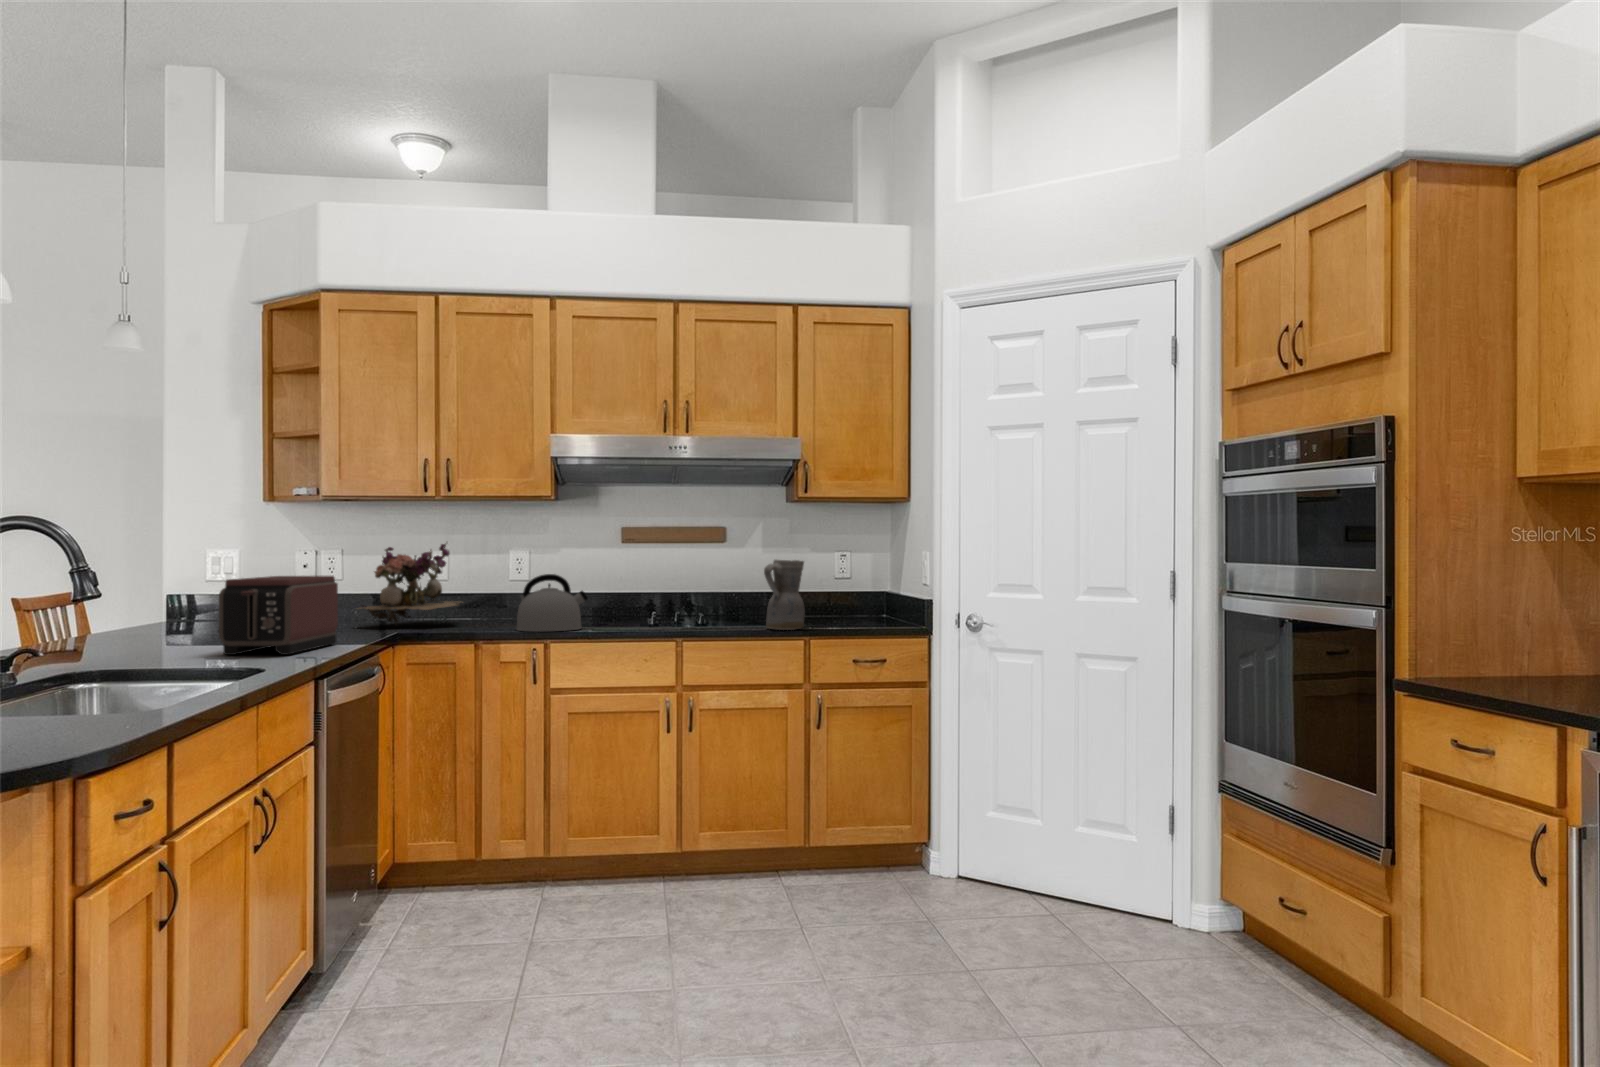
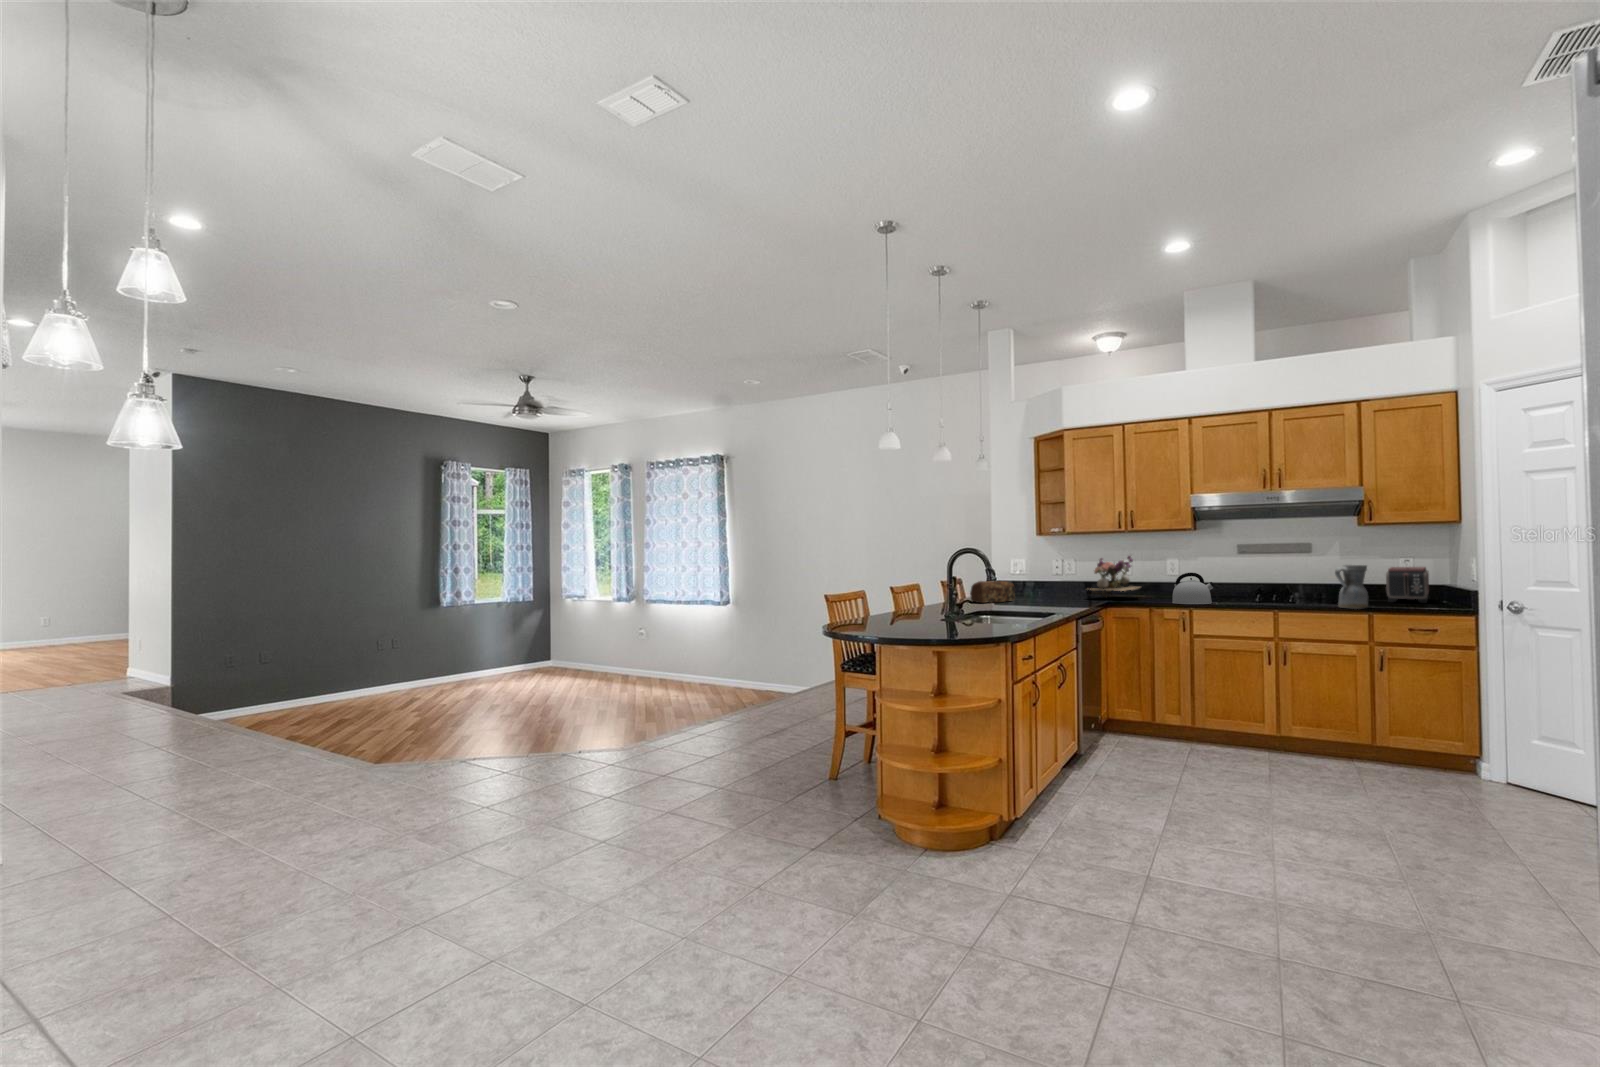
toaster: present [219,576,338,655] -> present [1386,567,1429,603]
bread loaf: none [73,593,194,646] -> present [970,581,1015,603]

